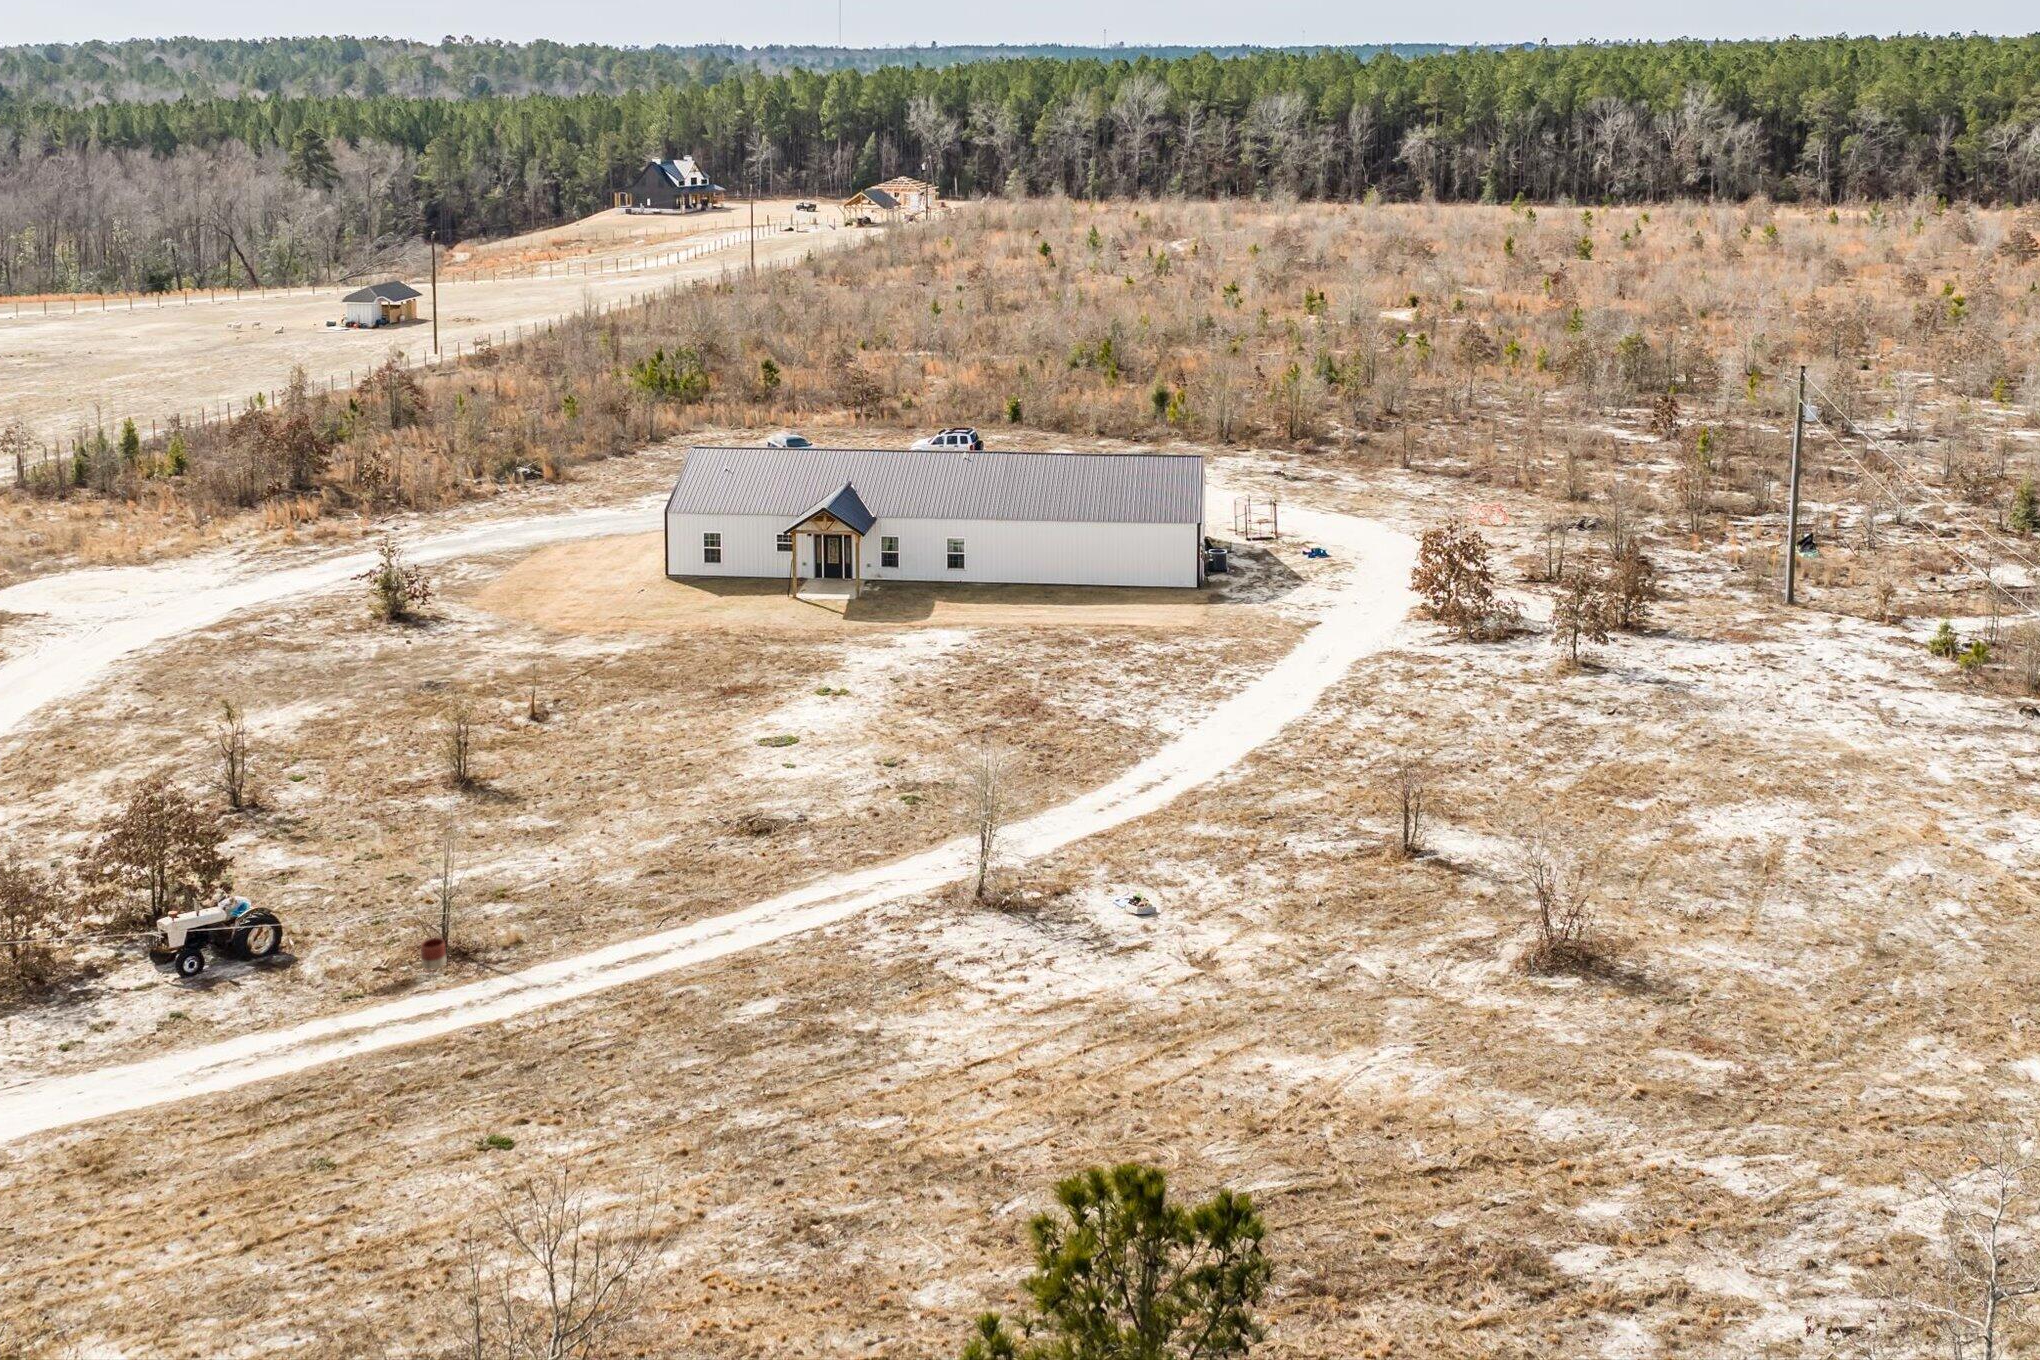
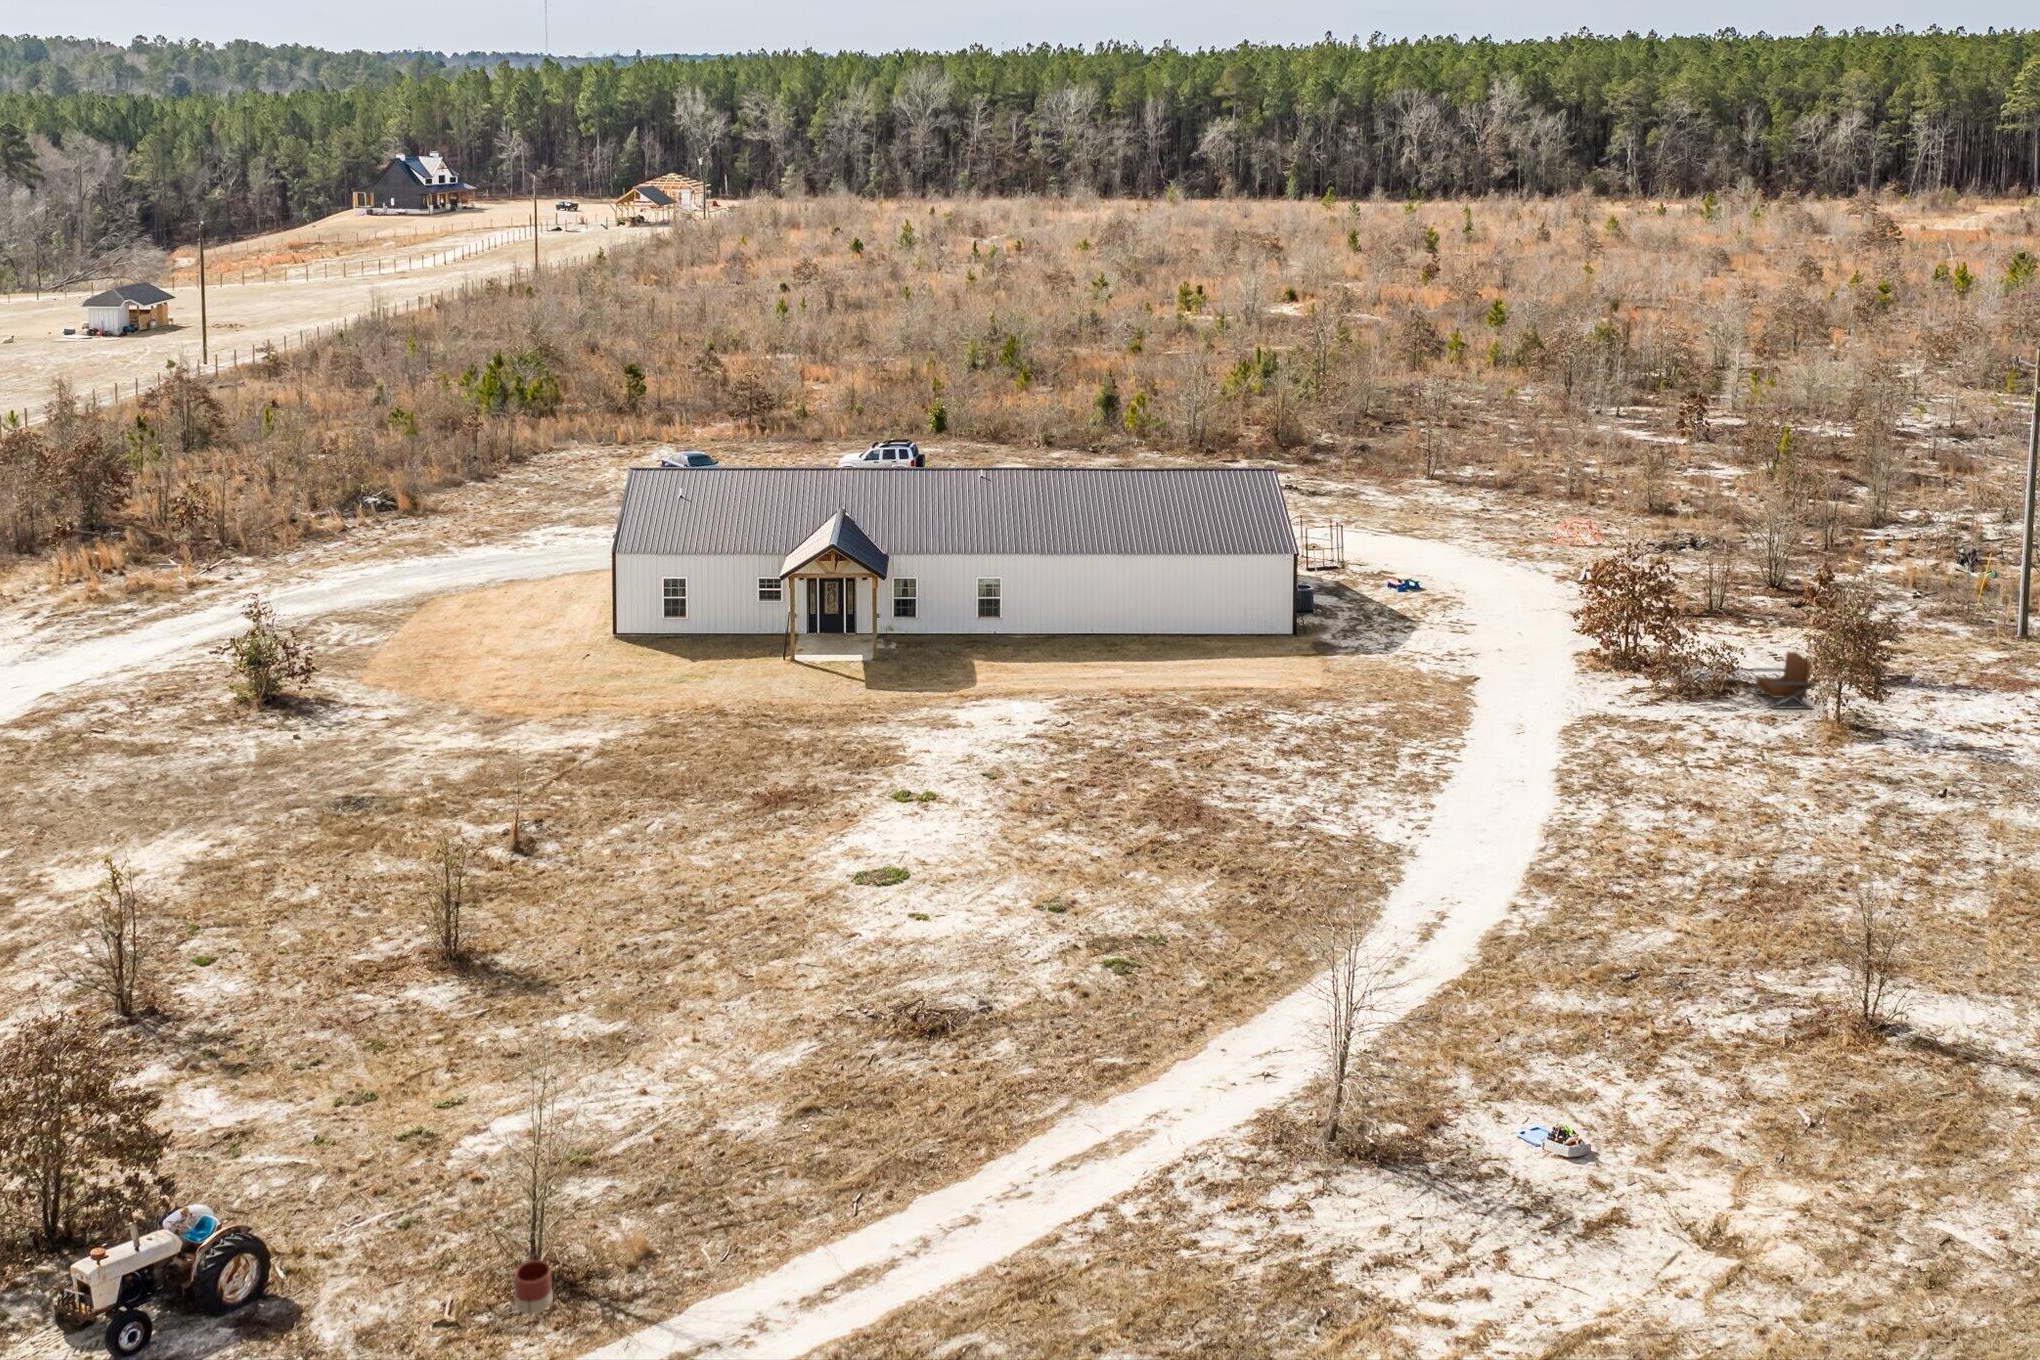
lounge chair: none [1560,599,1603,647] -> present [1754,652,1816,709]

